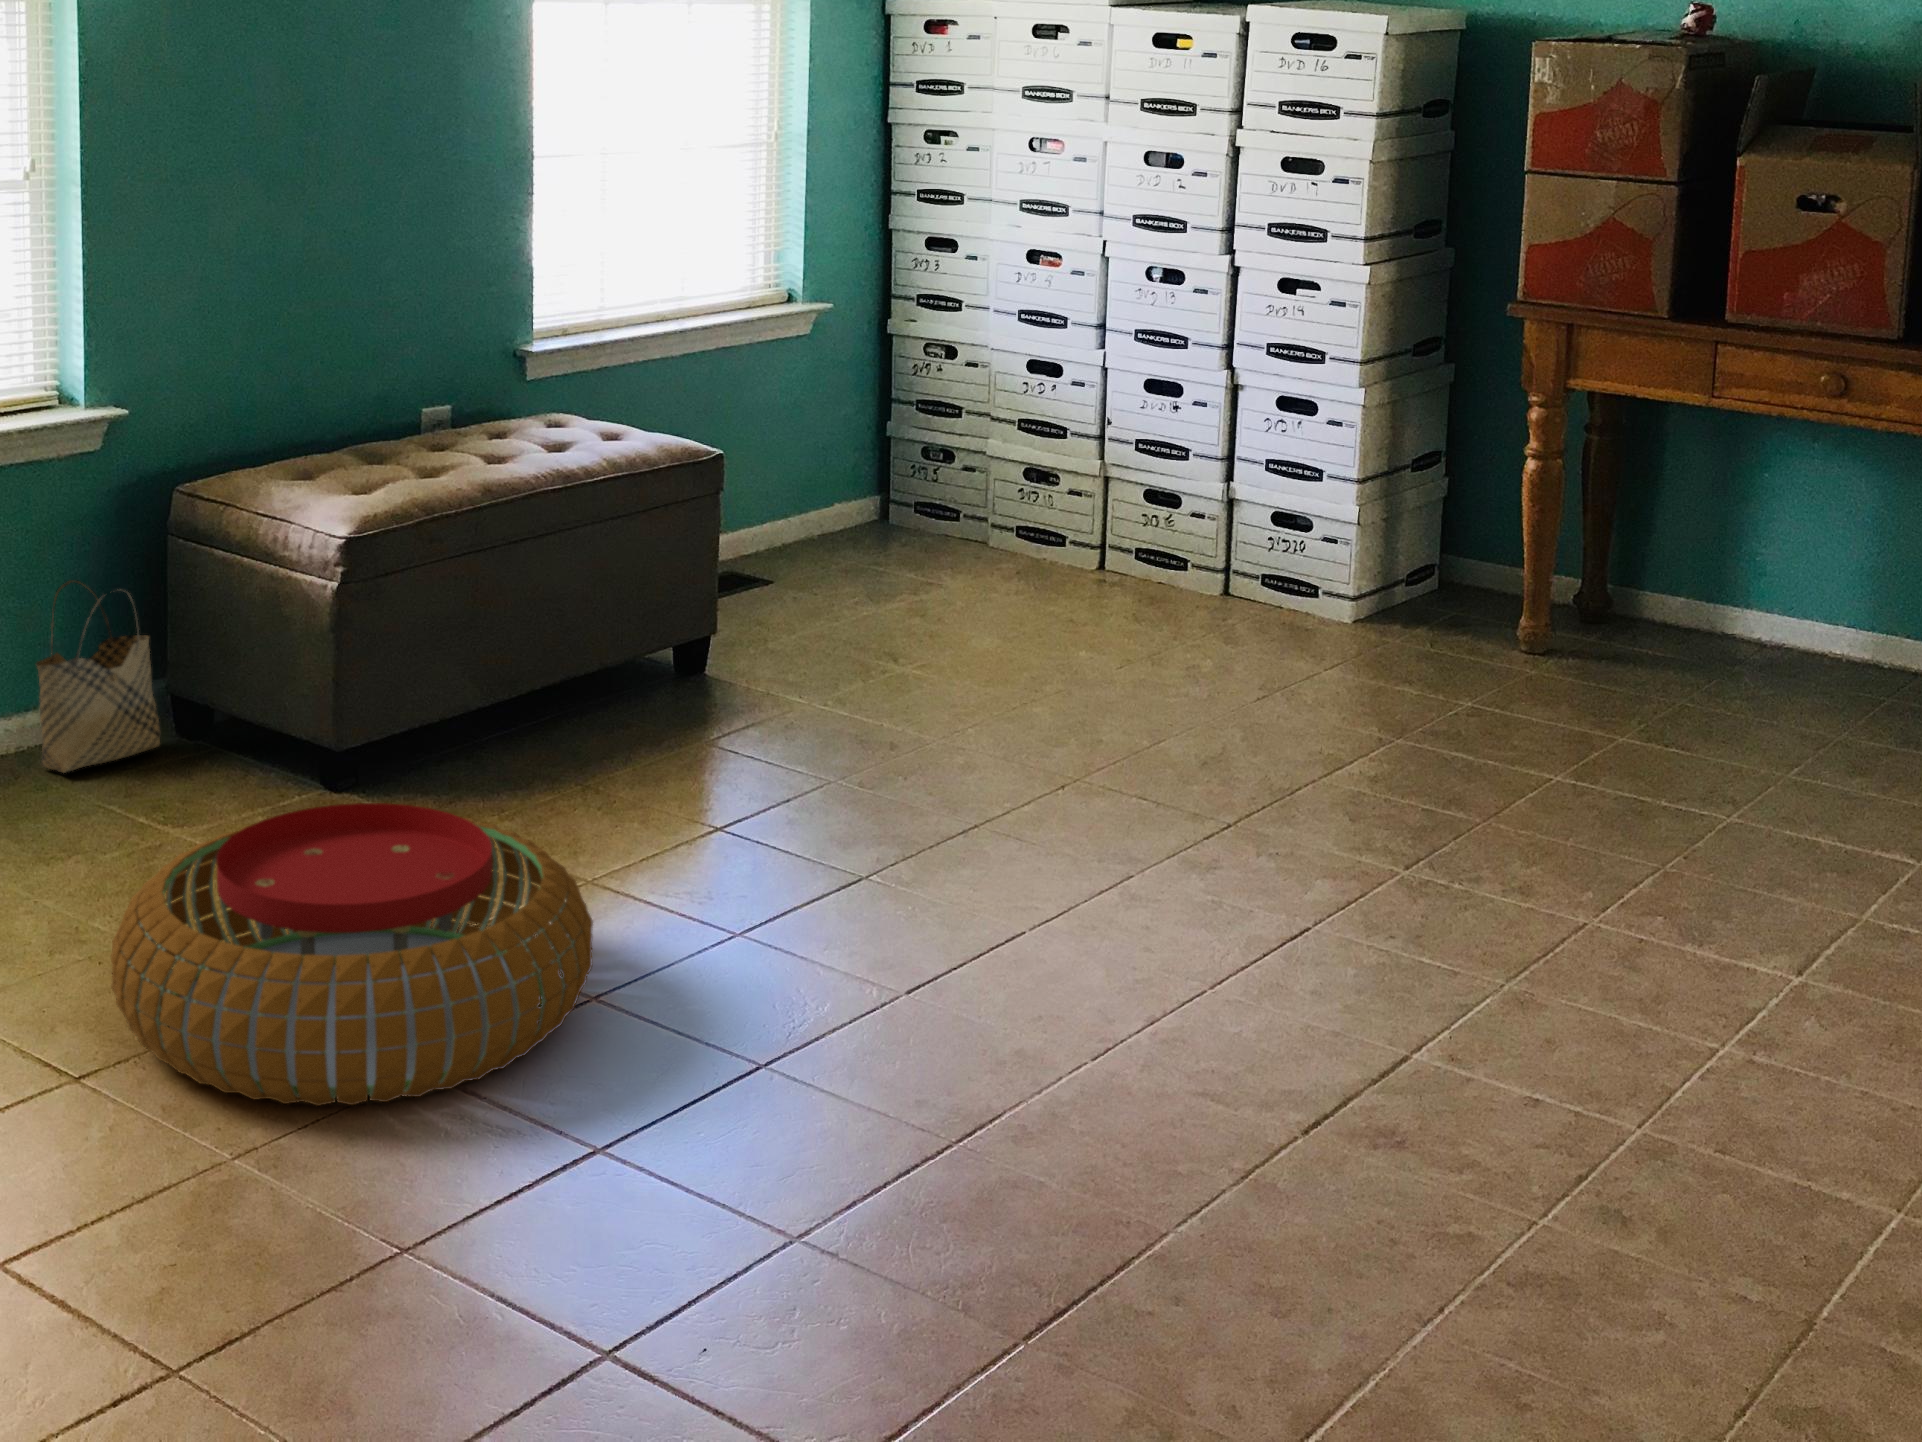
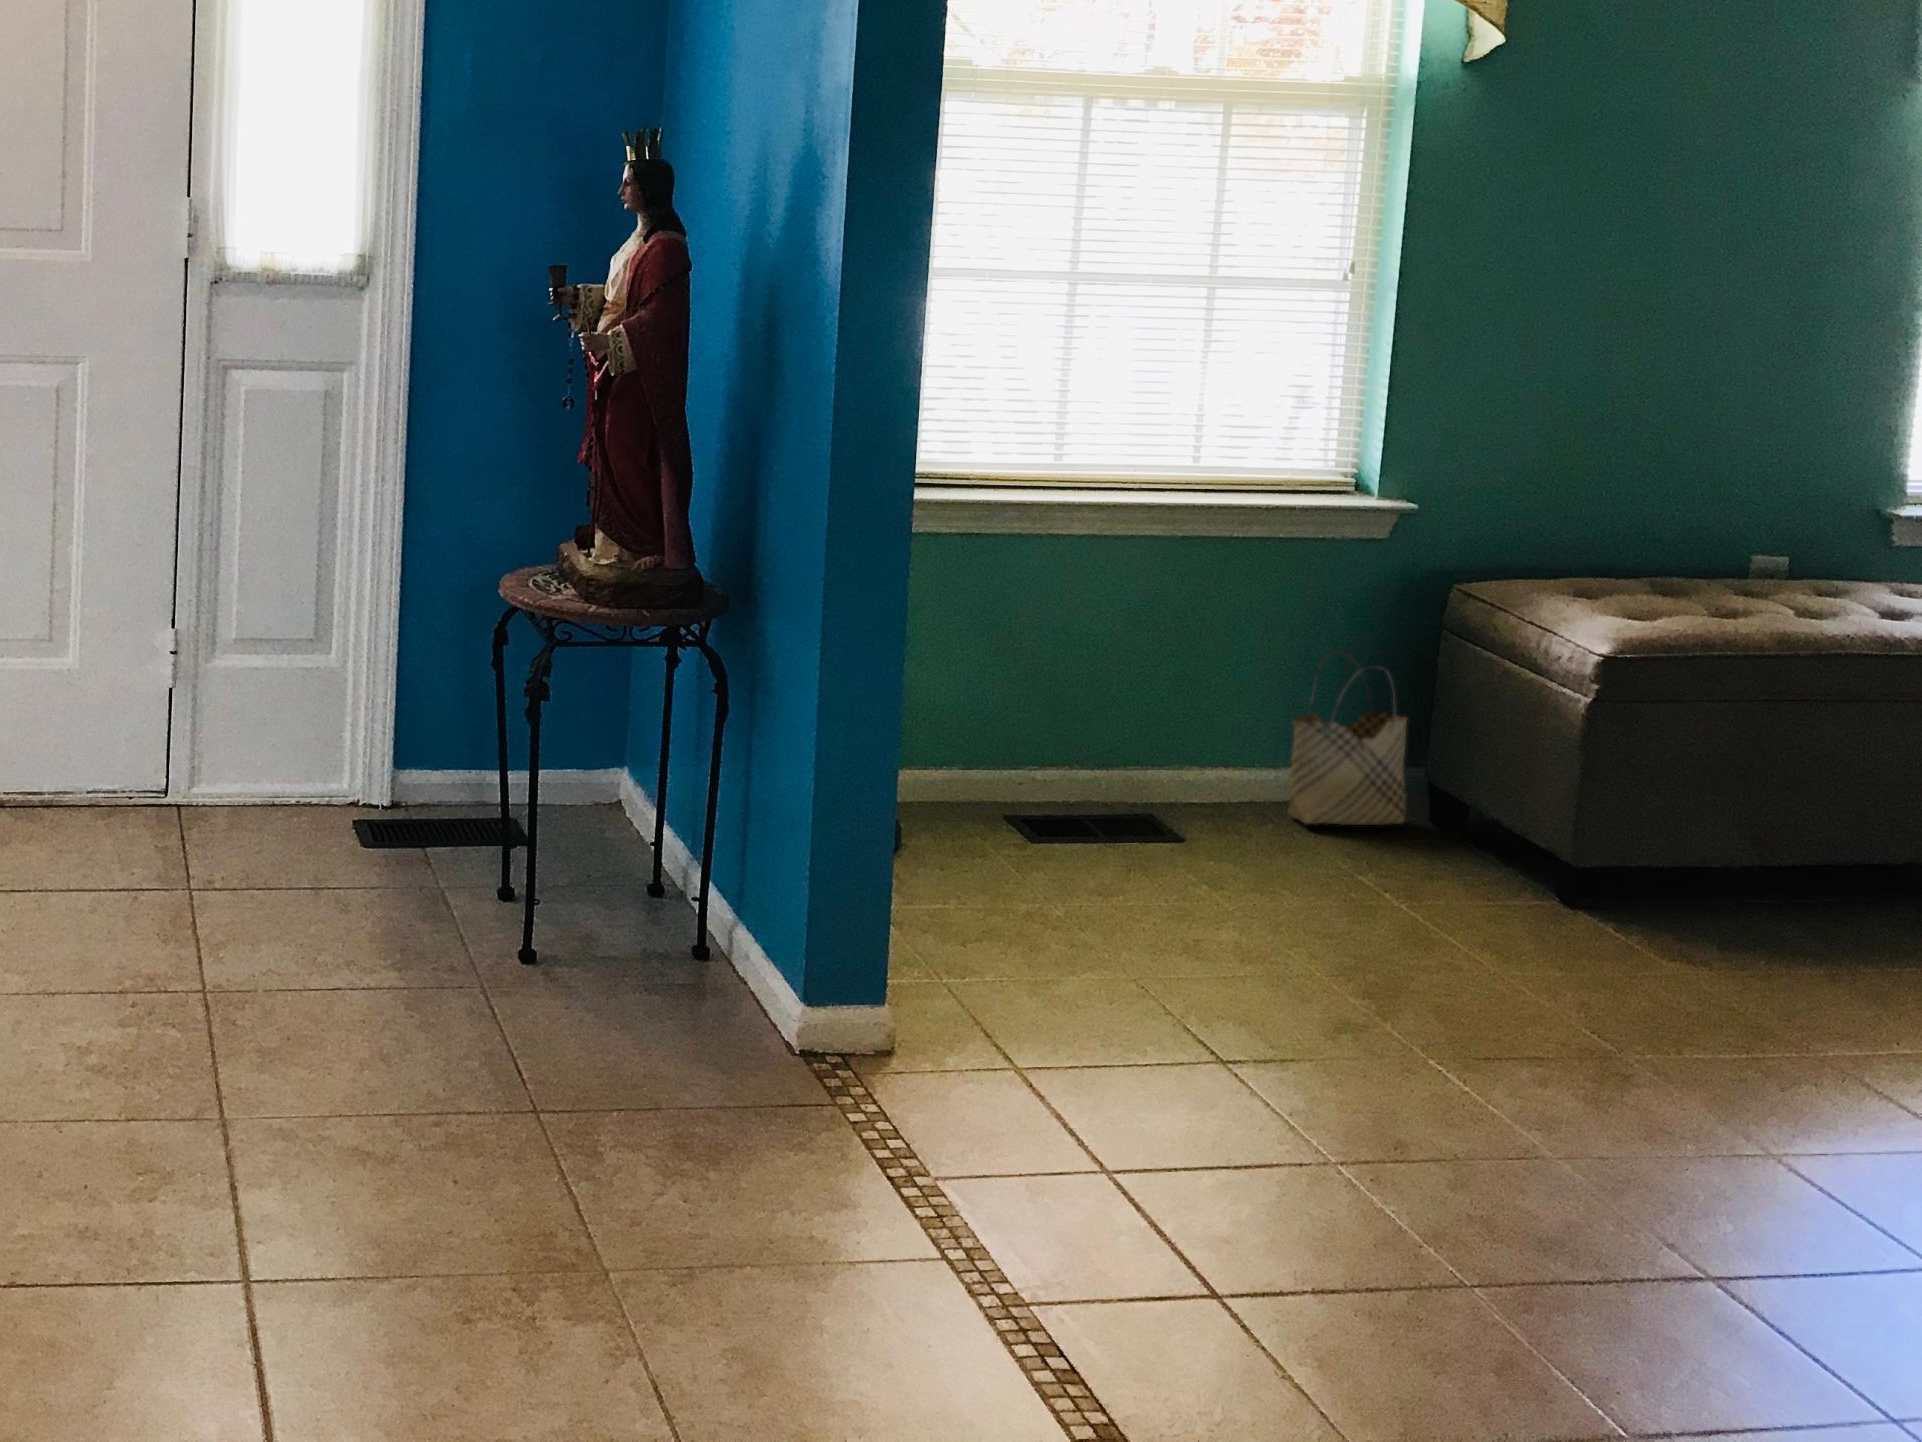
pouf: present [111,803,593,1106] -> none [1267,891,1764,1186]

